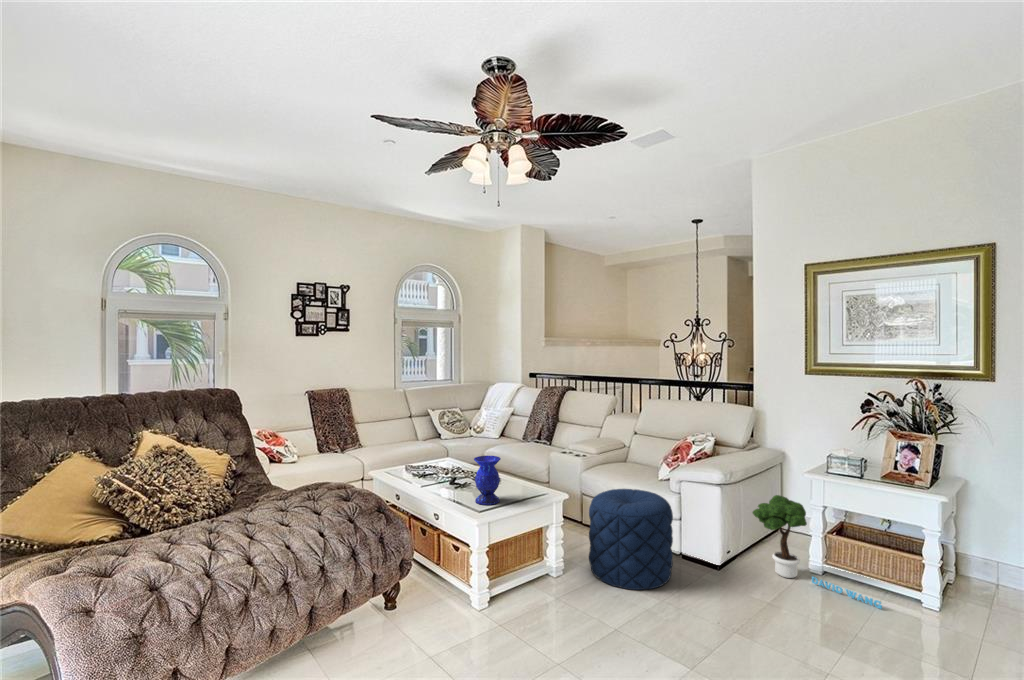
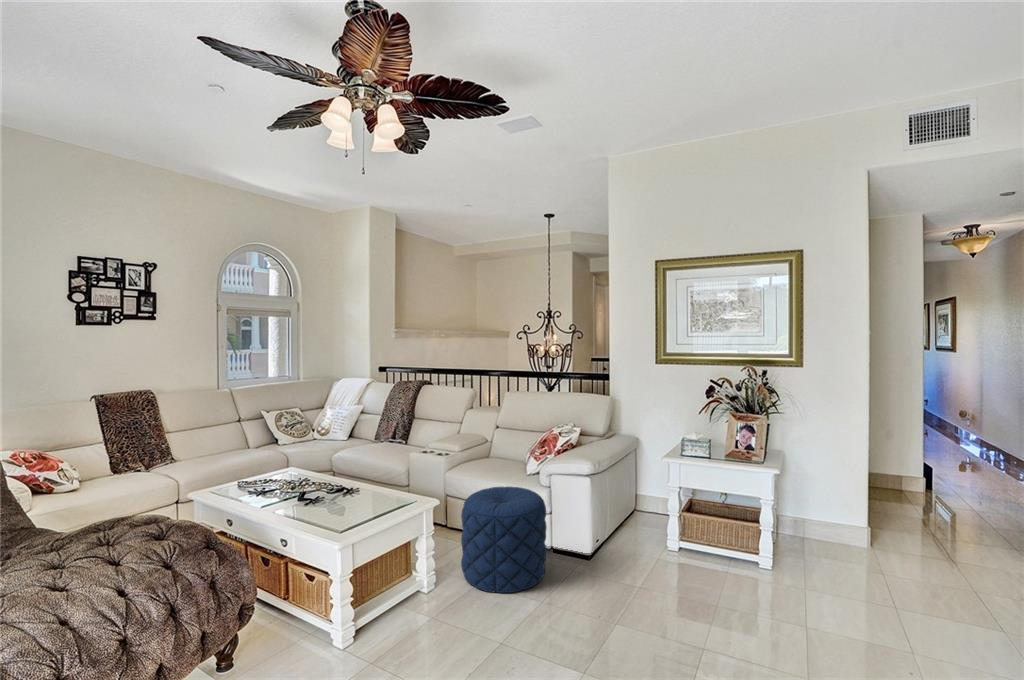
vase: present [474,456,501,505] -> none [331,464,364,522]
potted tree: present [753,495,882,609] -> none [617,480,727,576]

